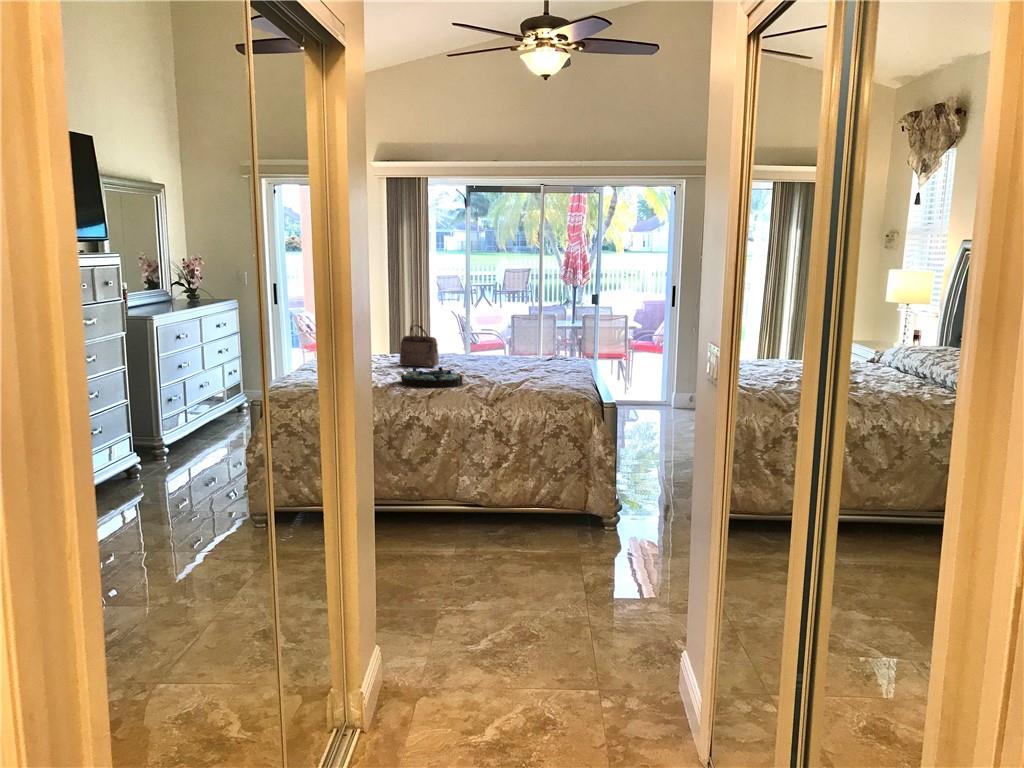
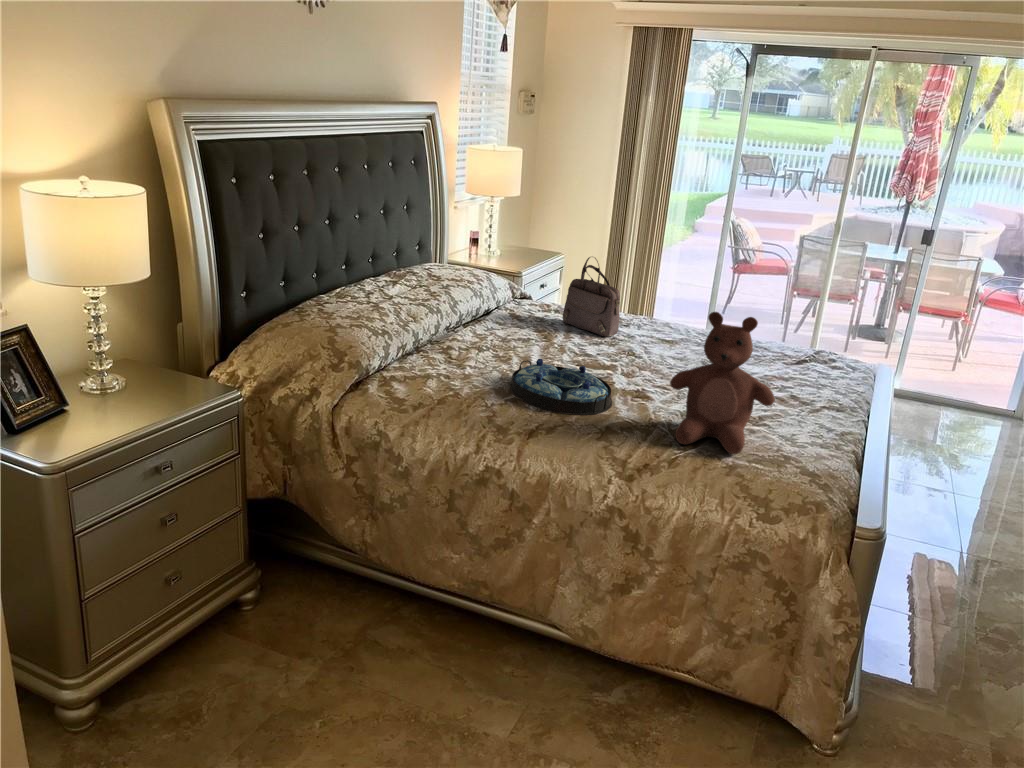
teddy bear: none [495,319,550,389] -> present [670,312,775,454]

